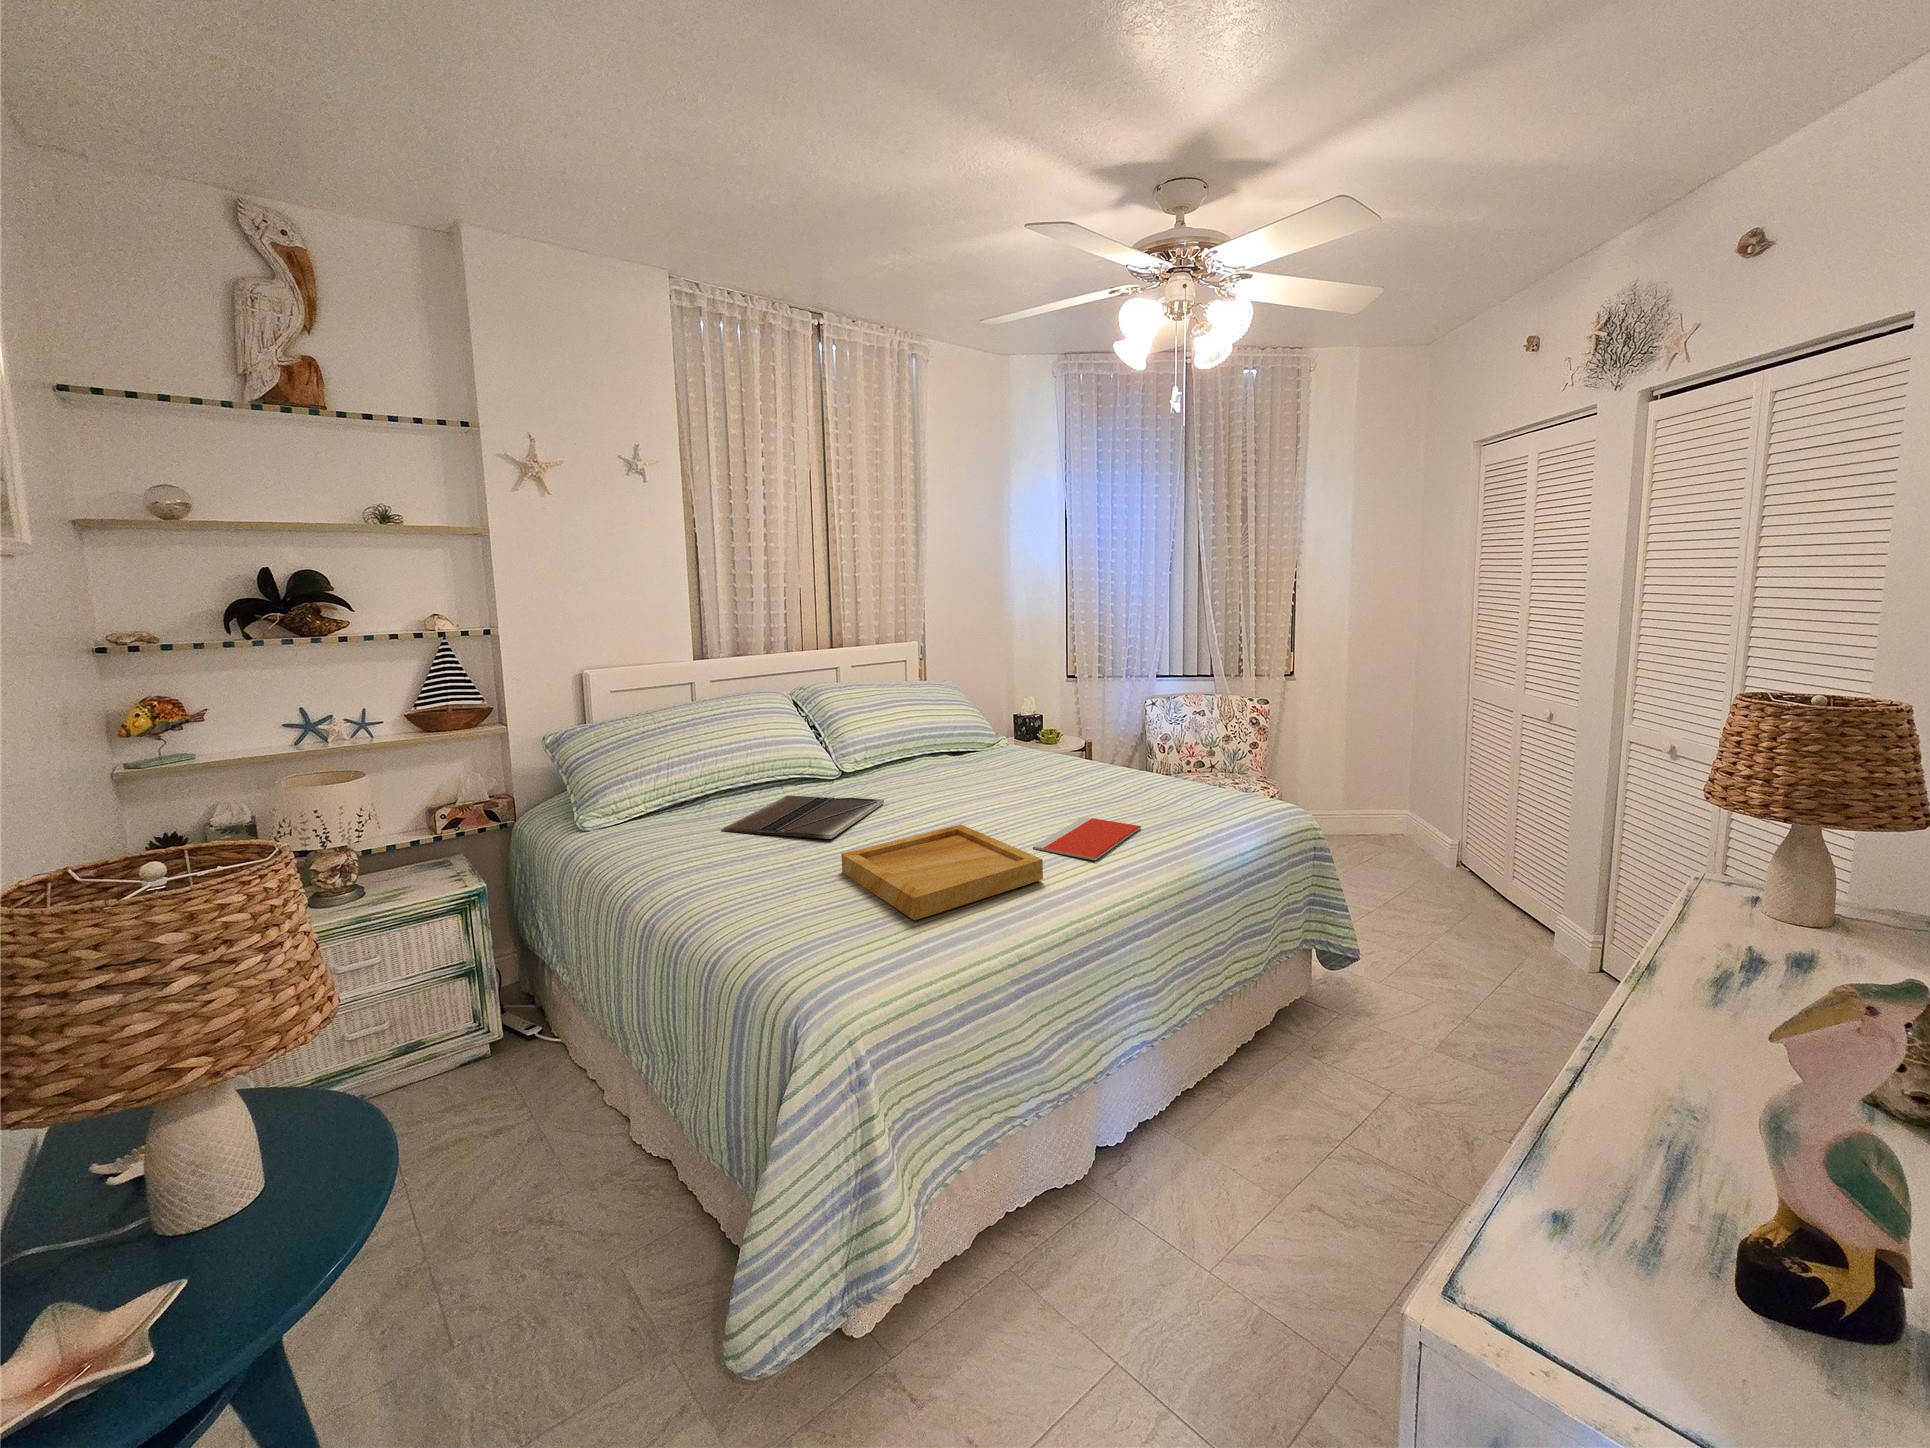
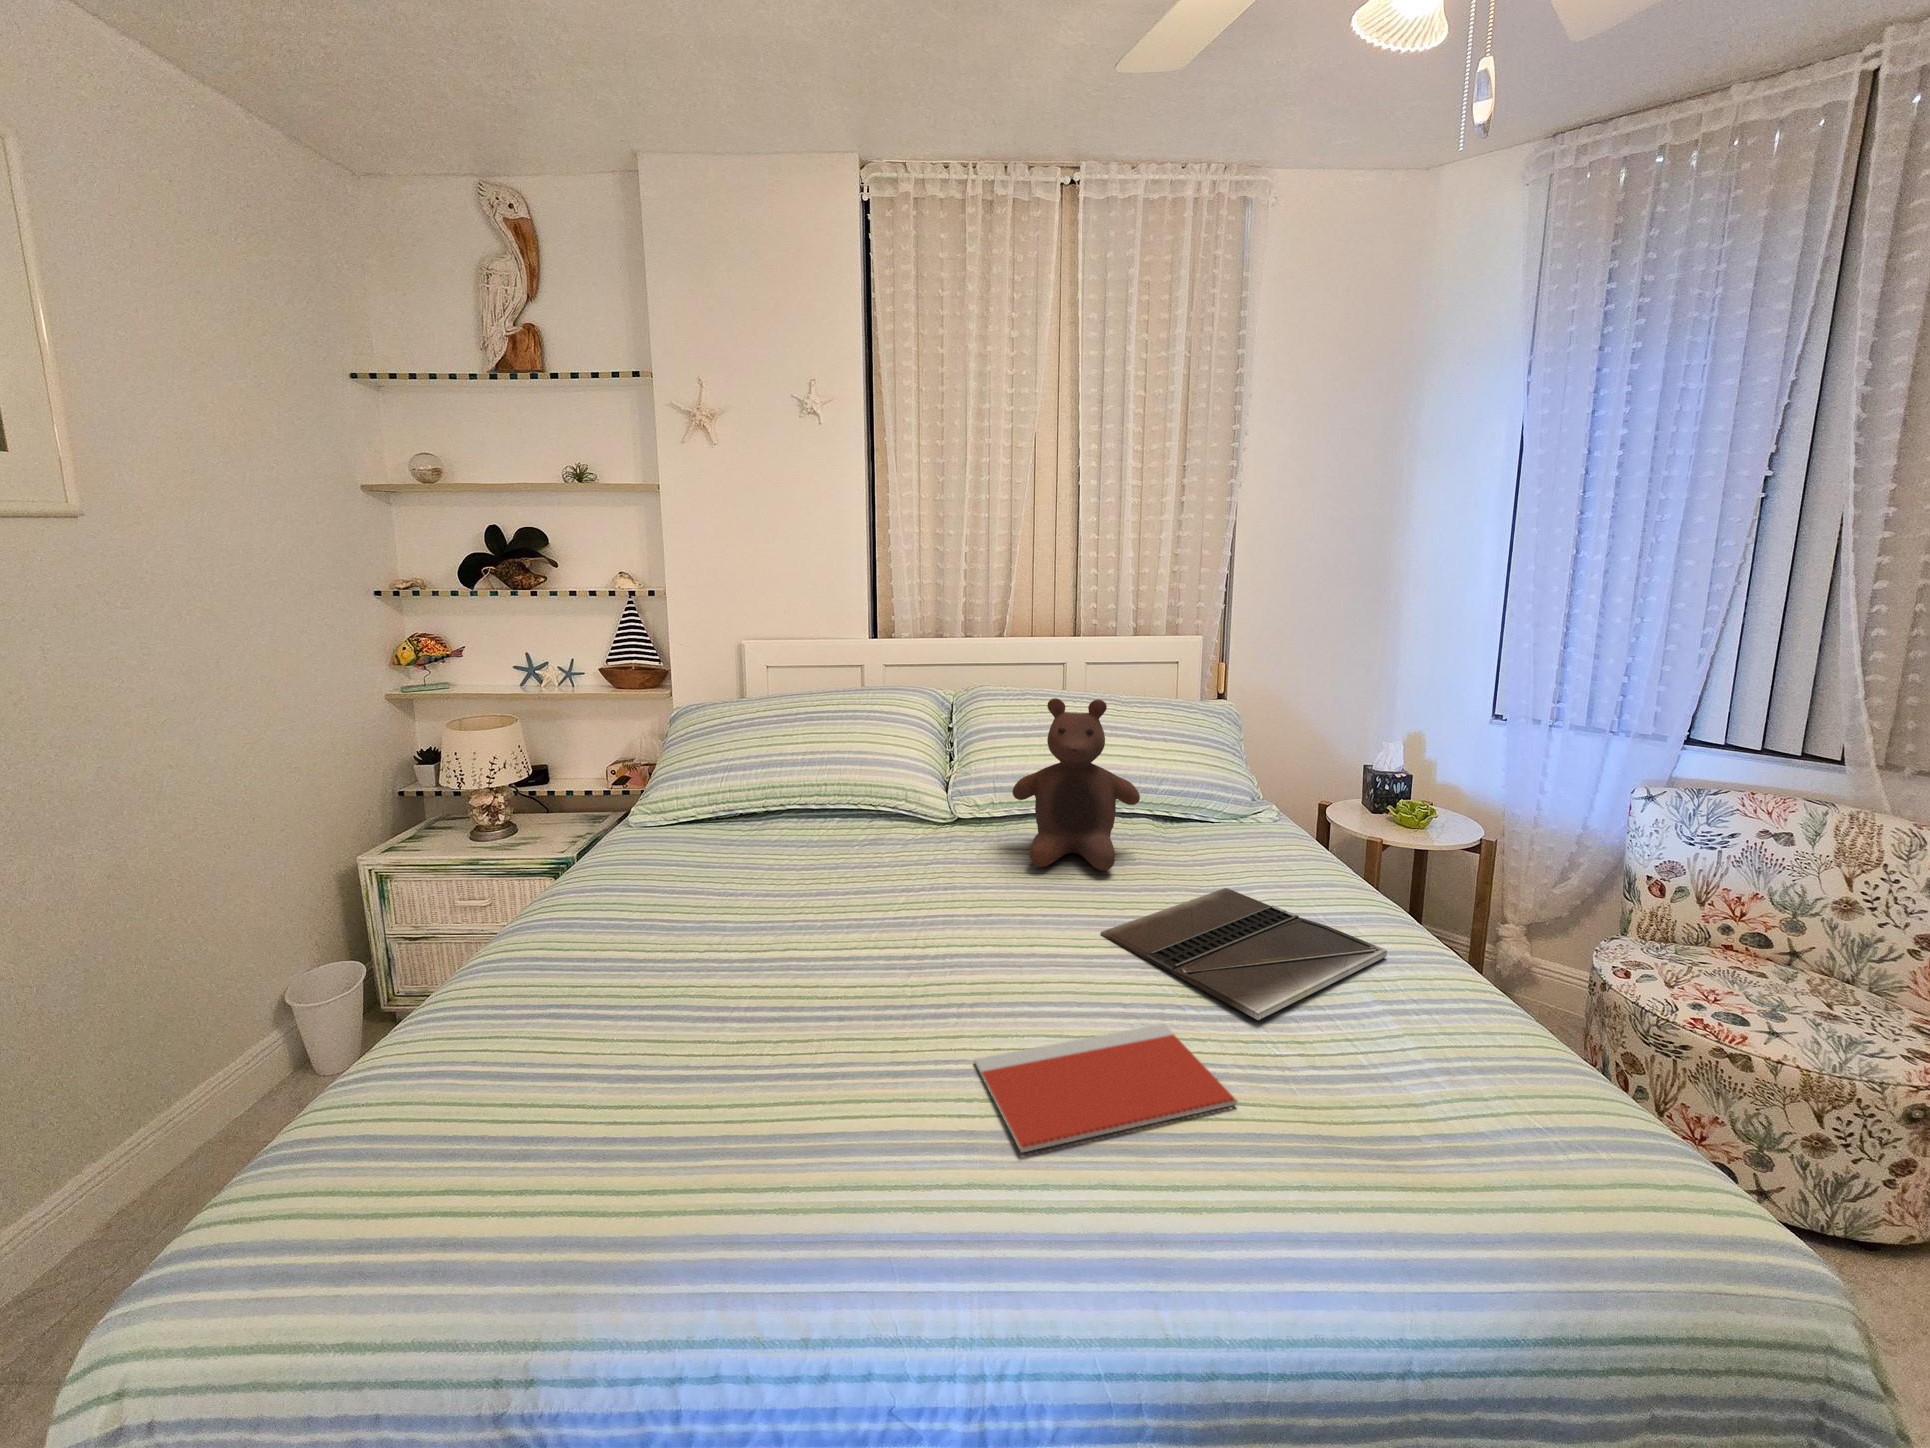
stuffed bear: none [895,677,976,784] -> present [1012,698,1140,871]
laptop: present [721,796,884,839] -> present [1101,888,1387,1020]
tray: present [841,824,1043,920] -> none [578,961,905,1153]

